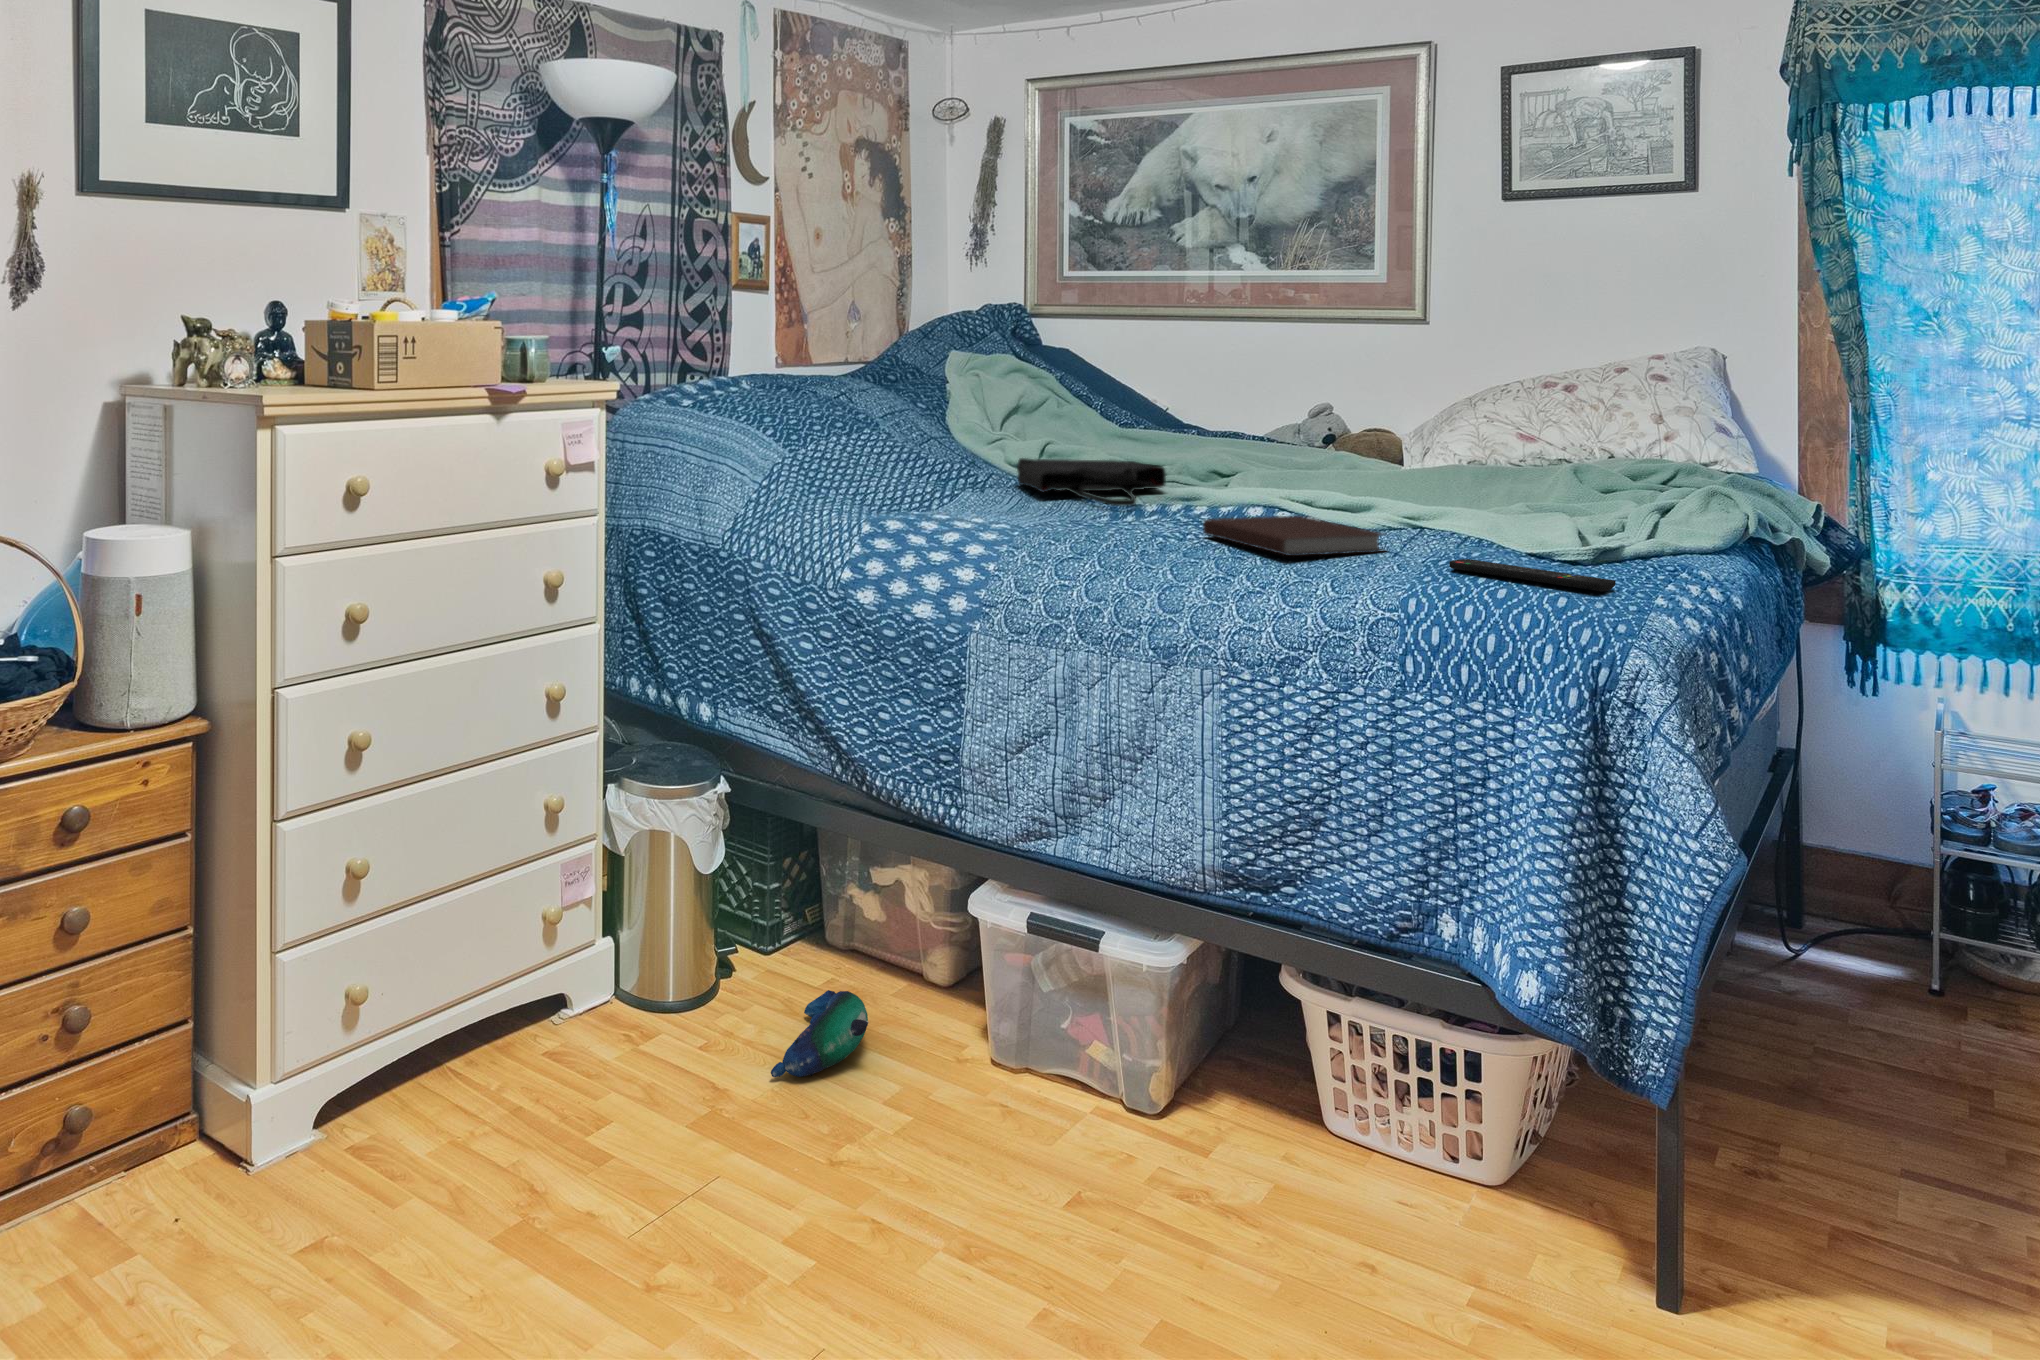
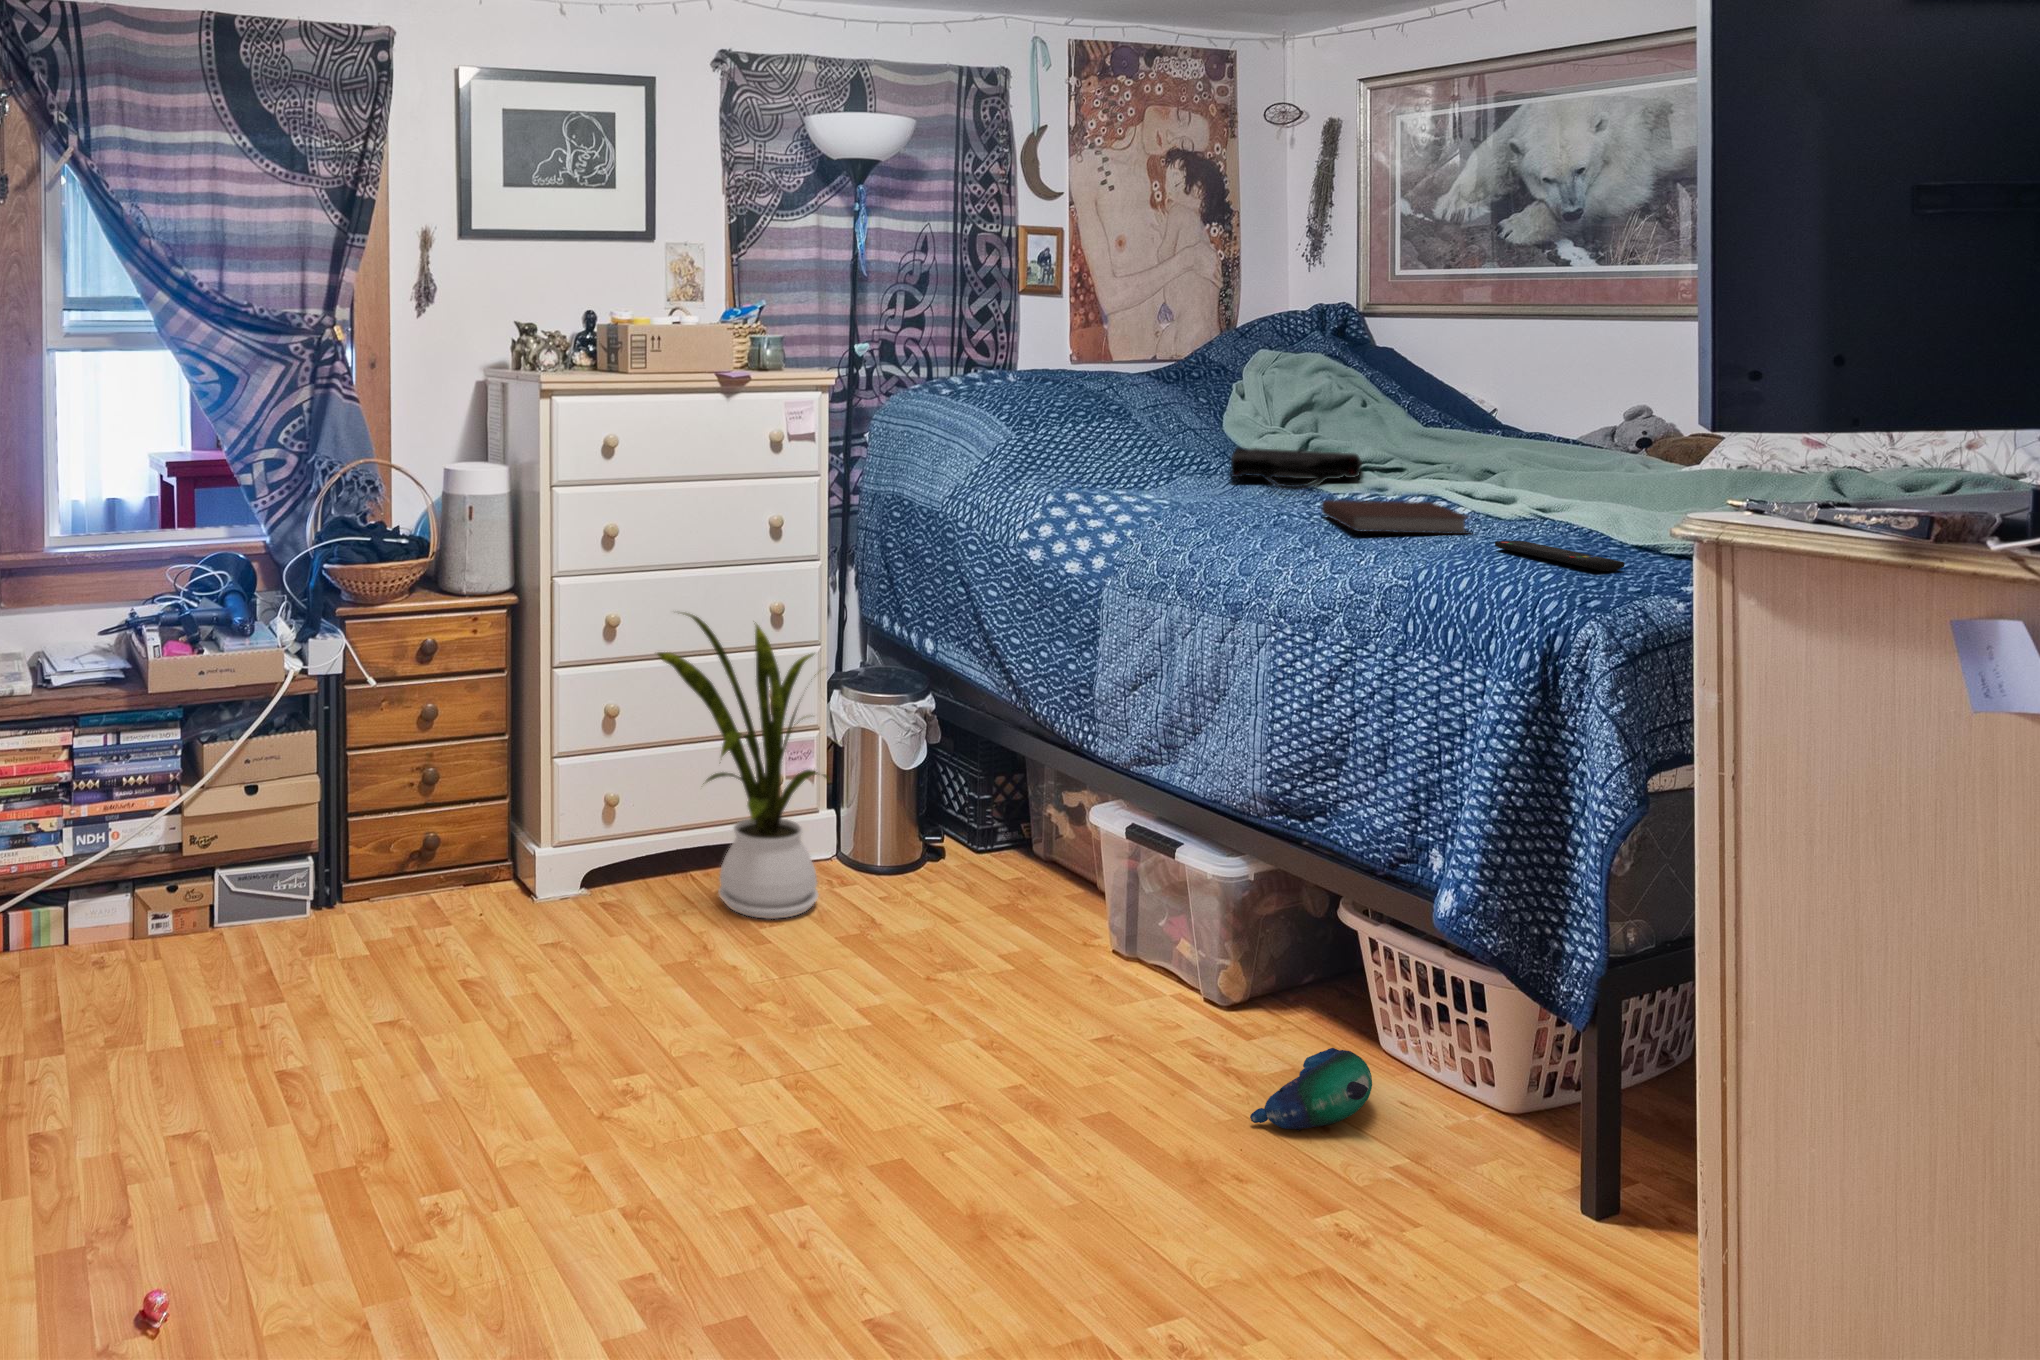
house plant: none [414,709,662,1109] -> present [657,613,829,919]
plush toy: present [771,990,869,1077] -> present [1250,1048,1372,1131]

